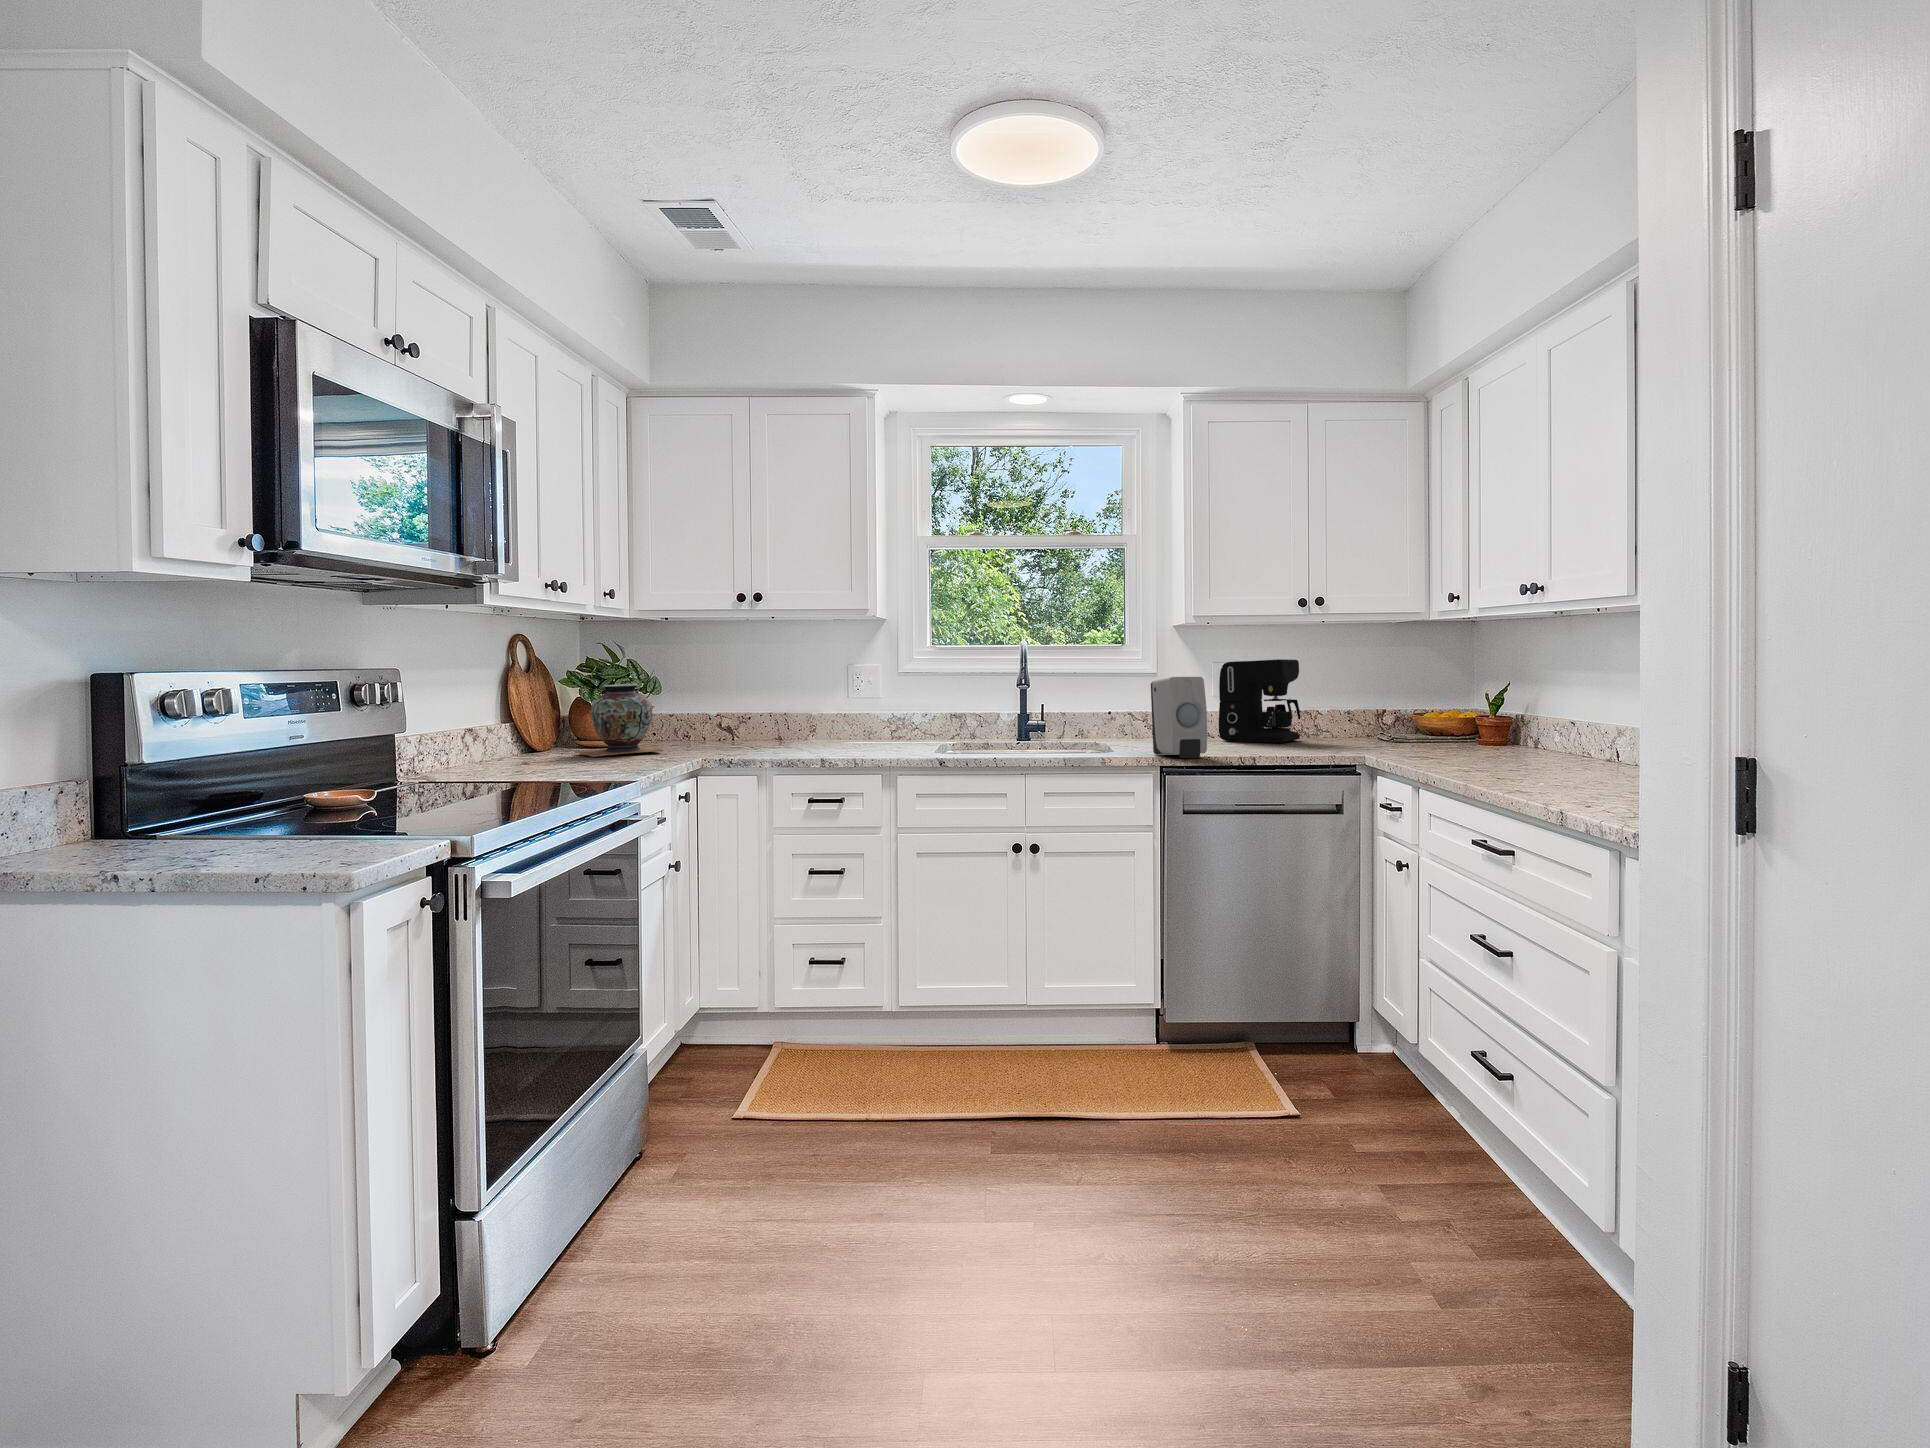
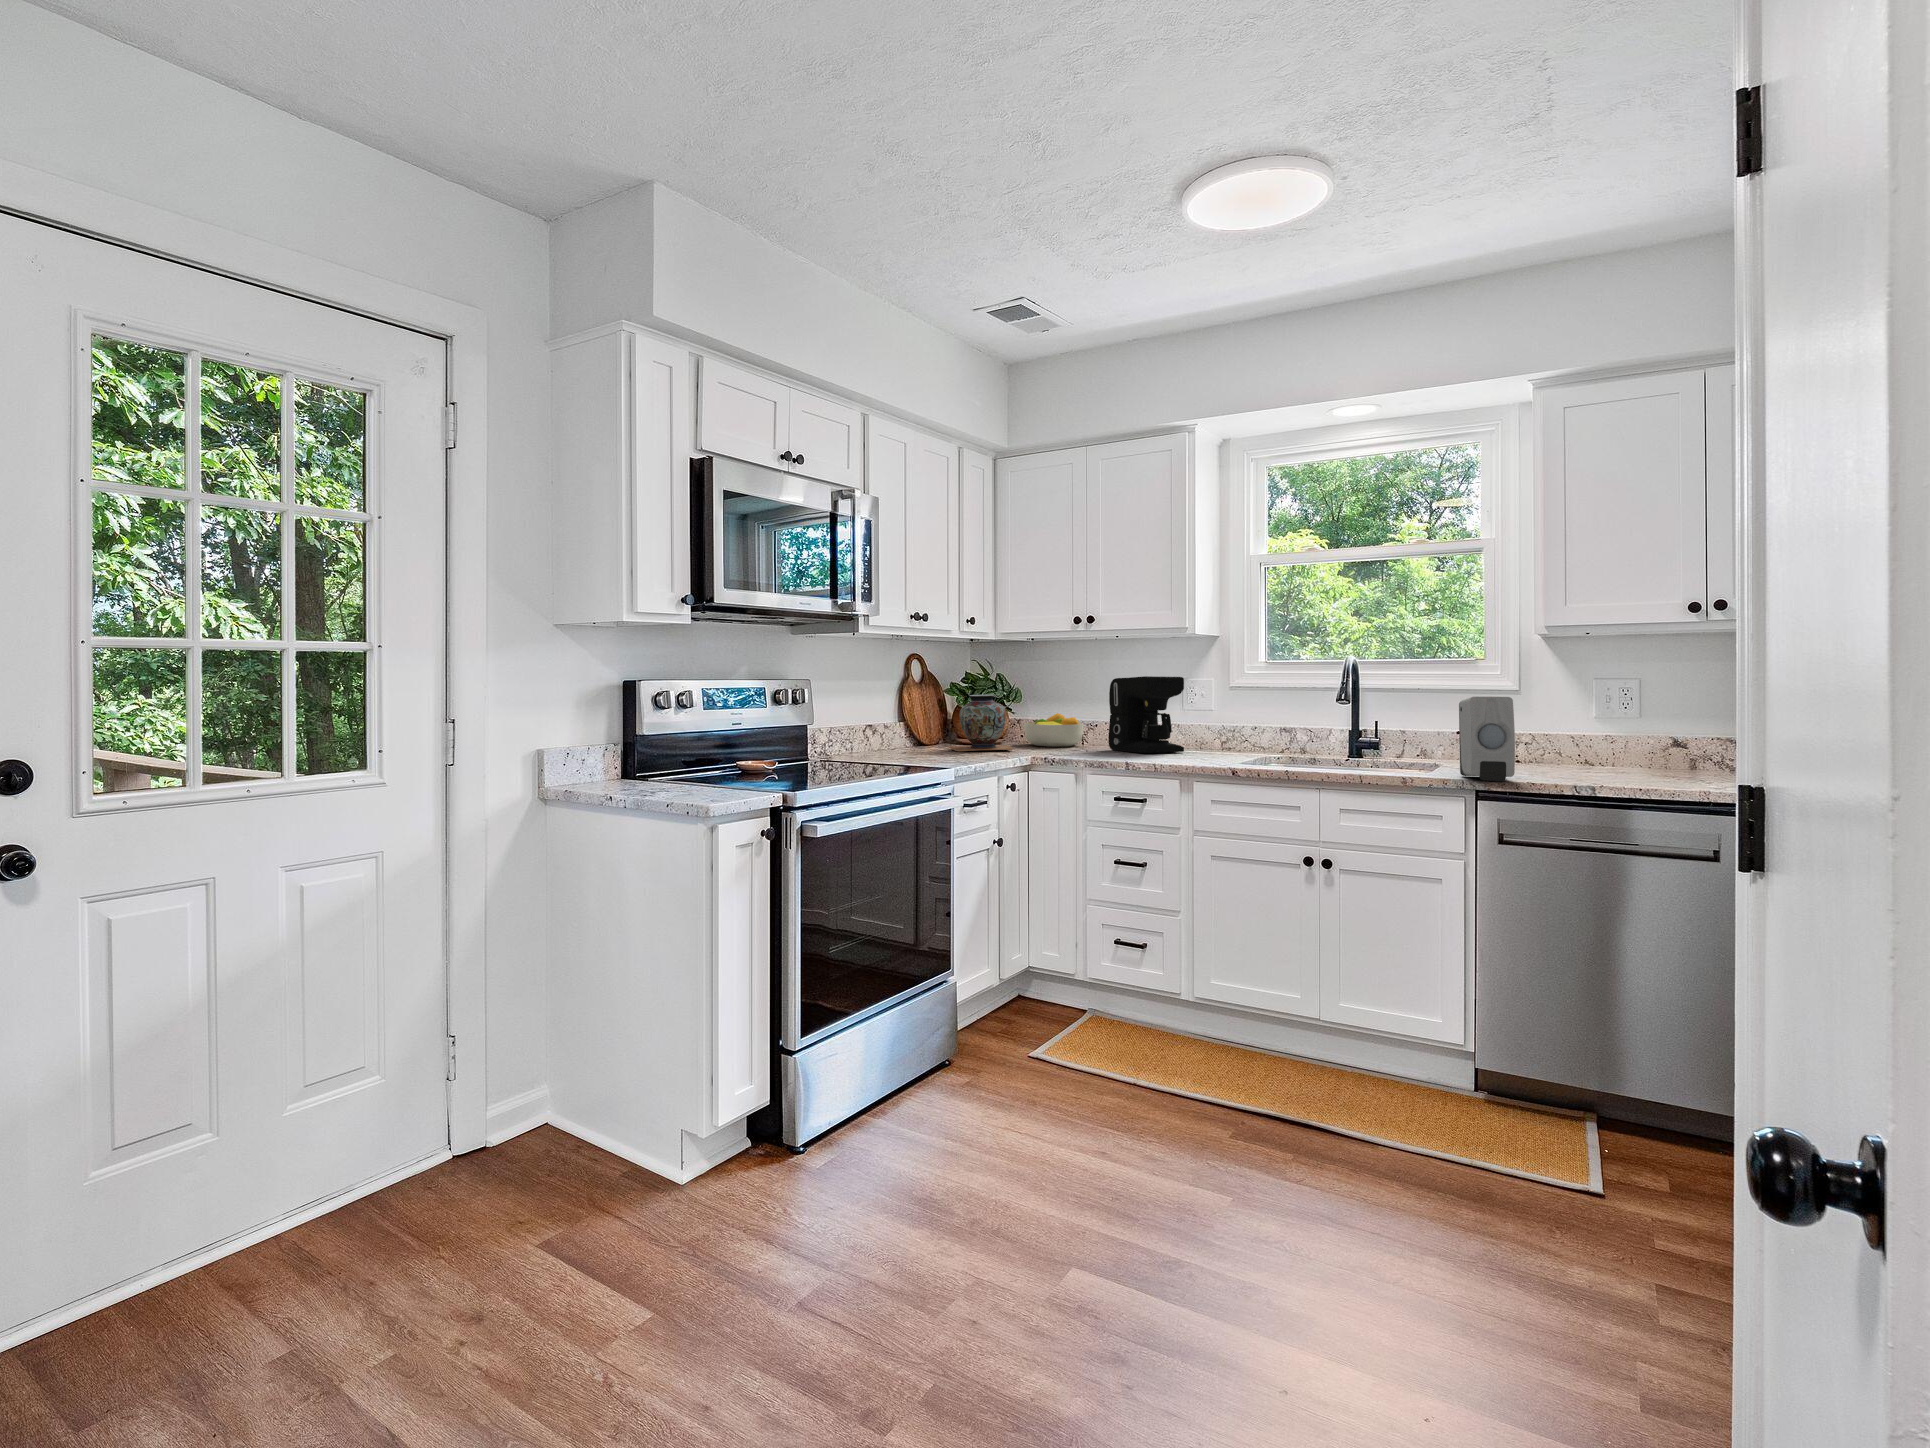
coffee maker: present [1219,659,1300,742] -> present [1108,676,1184,753]
fruit bowl: none [659,704,733,745] -> present [1024,713,1084,747]

